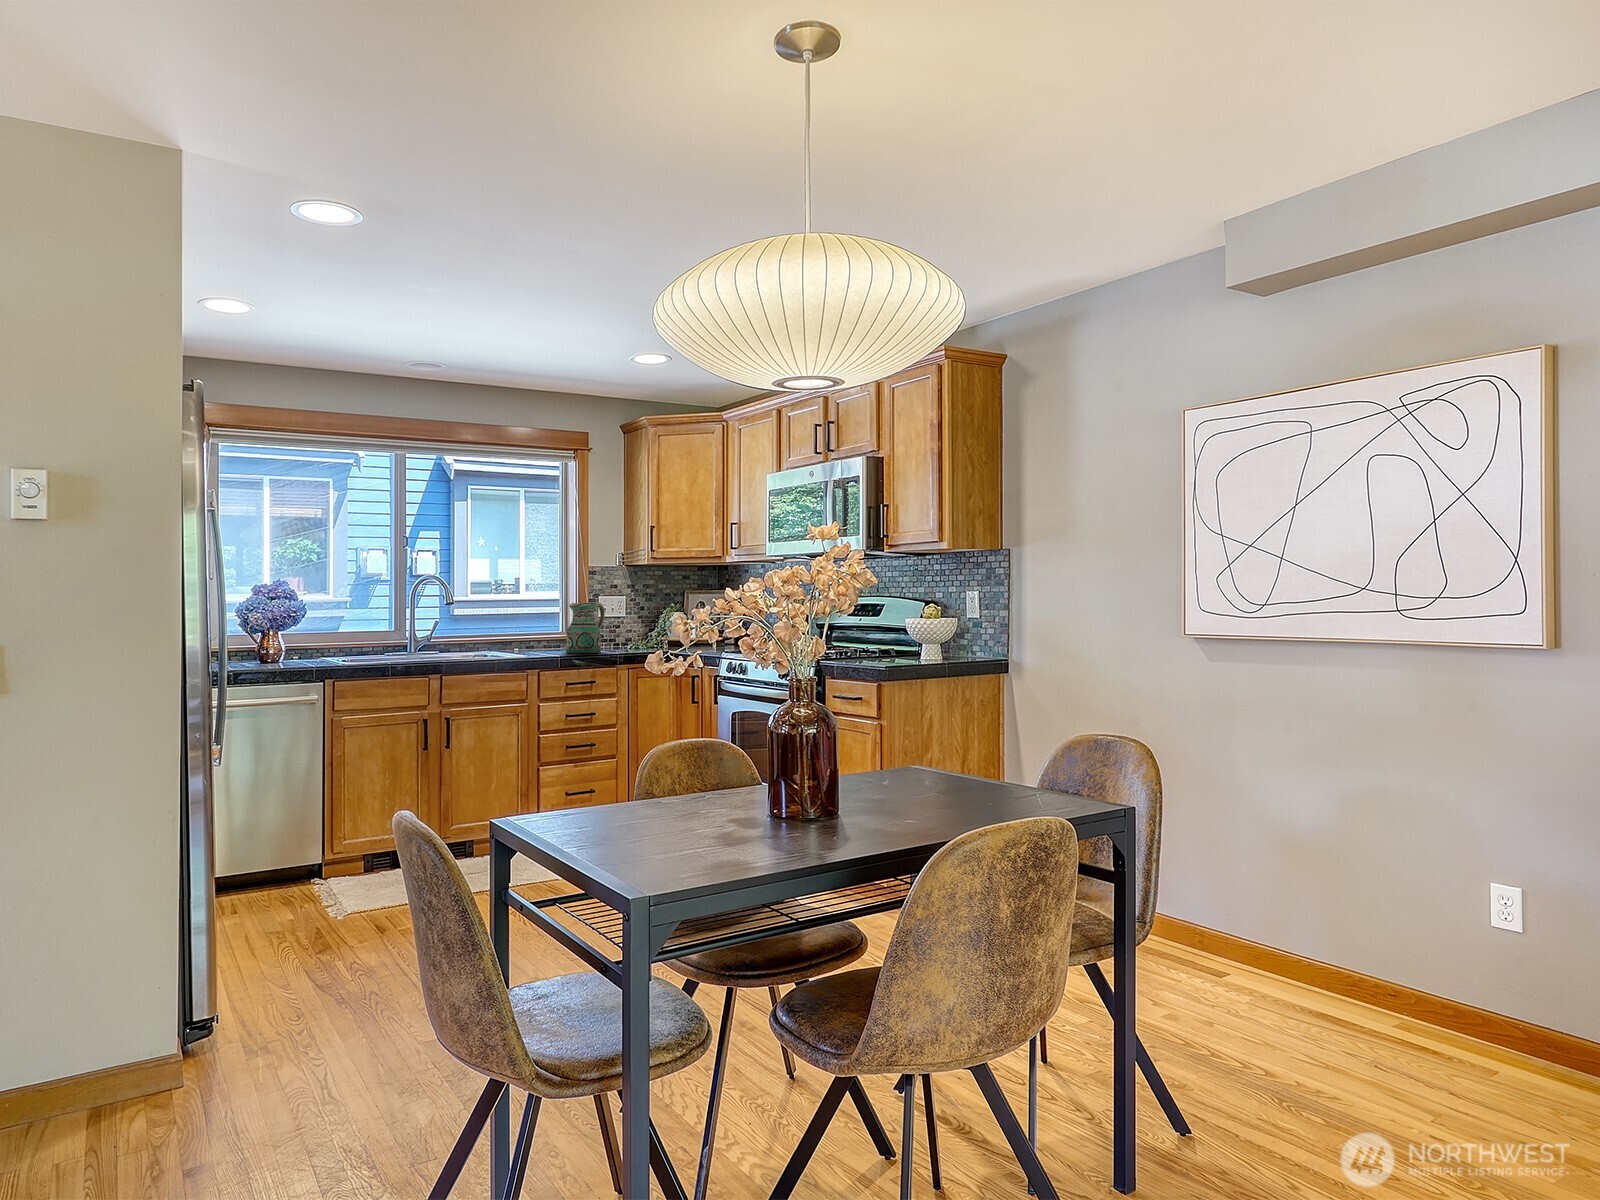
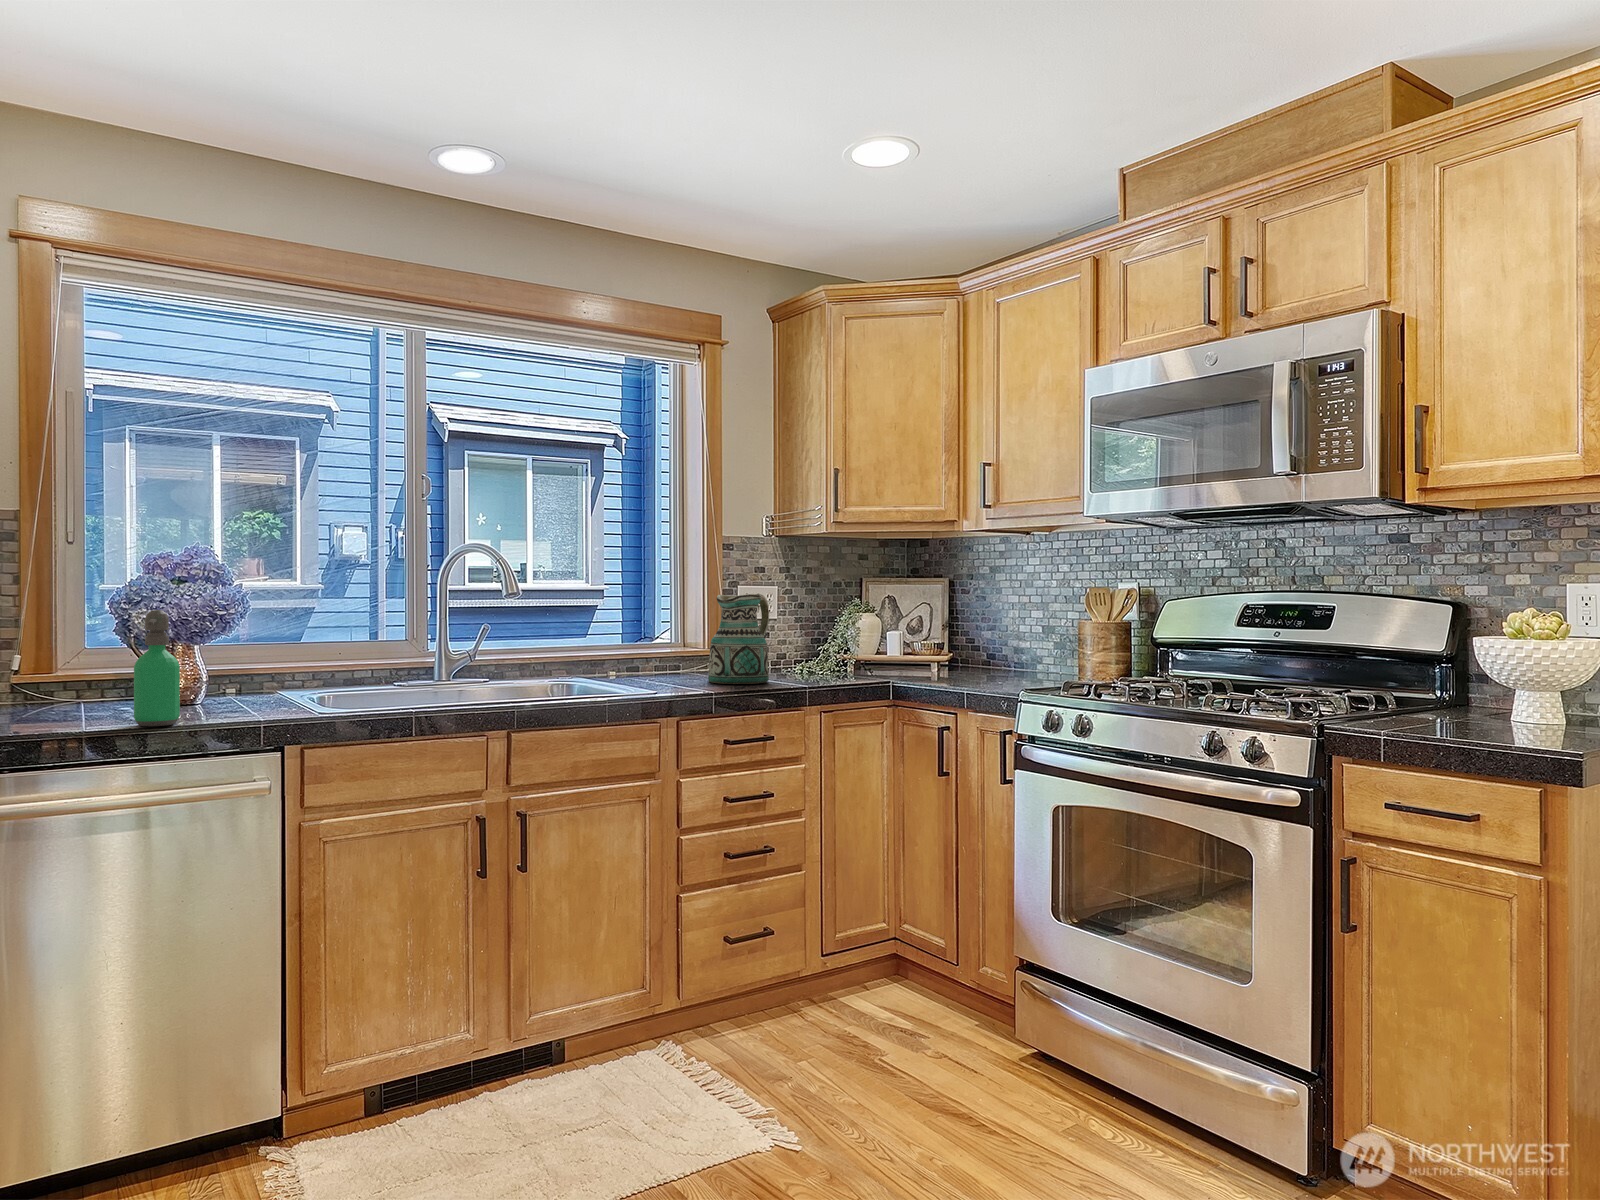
soap dispenser: none [254,614,276,669] -> present [134,610,180,726]

